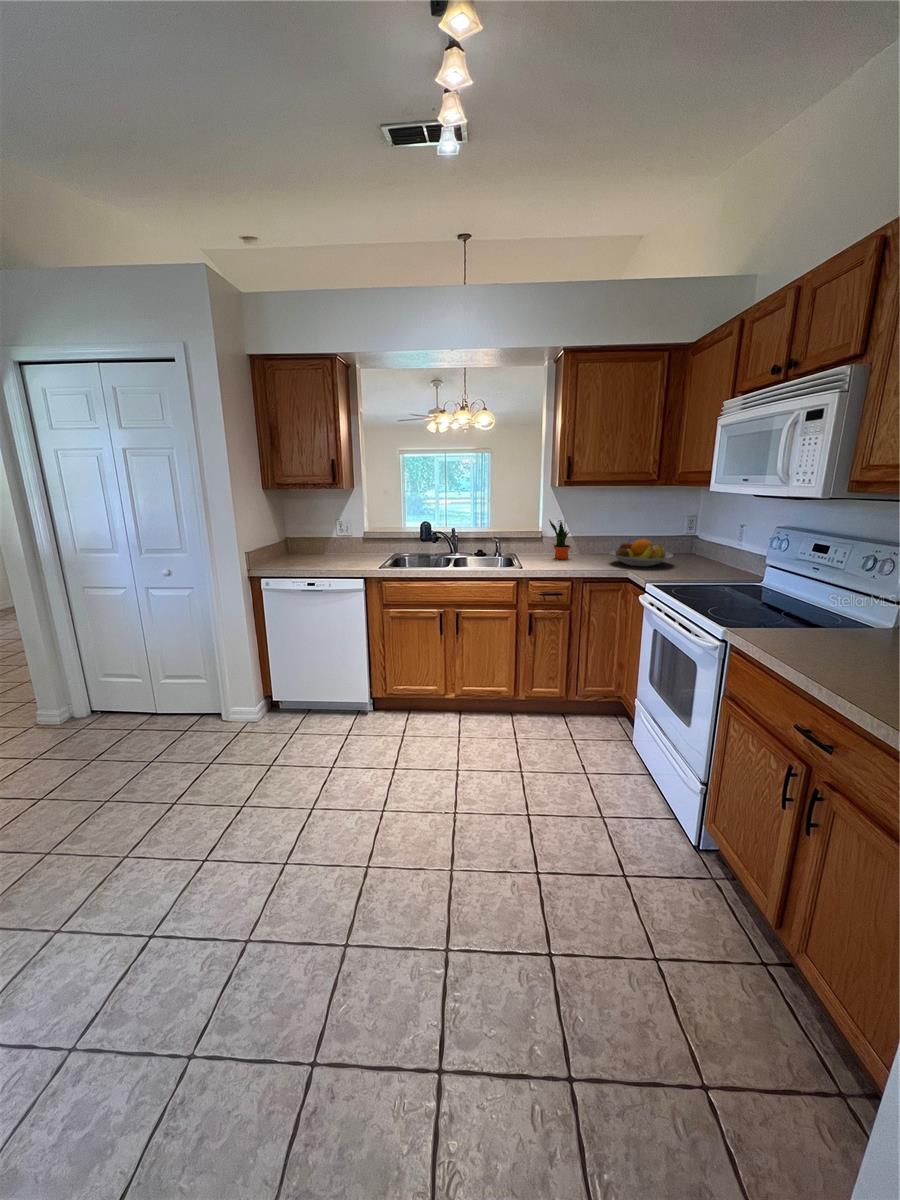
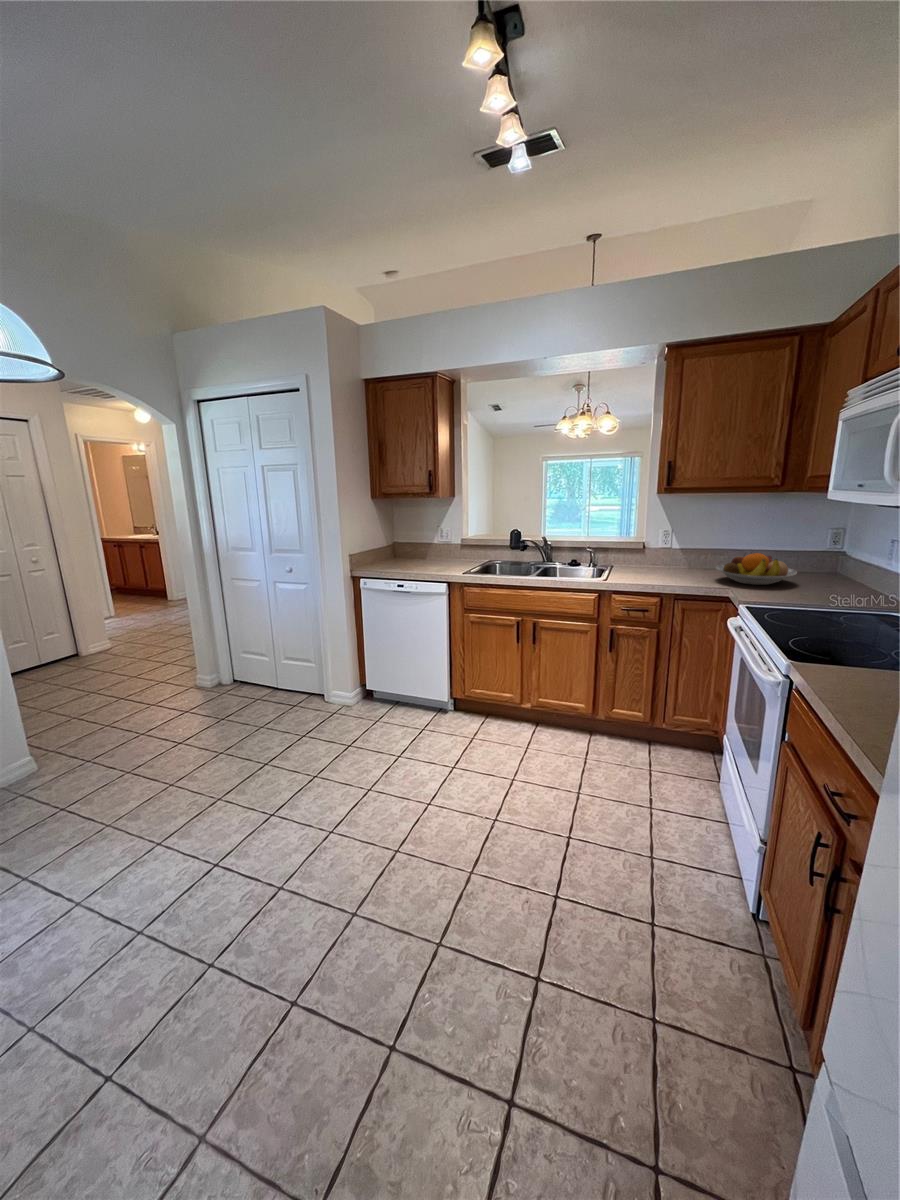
potted plant: present [549,520,570,559] -> none [649,527,675,572]

